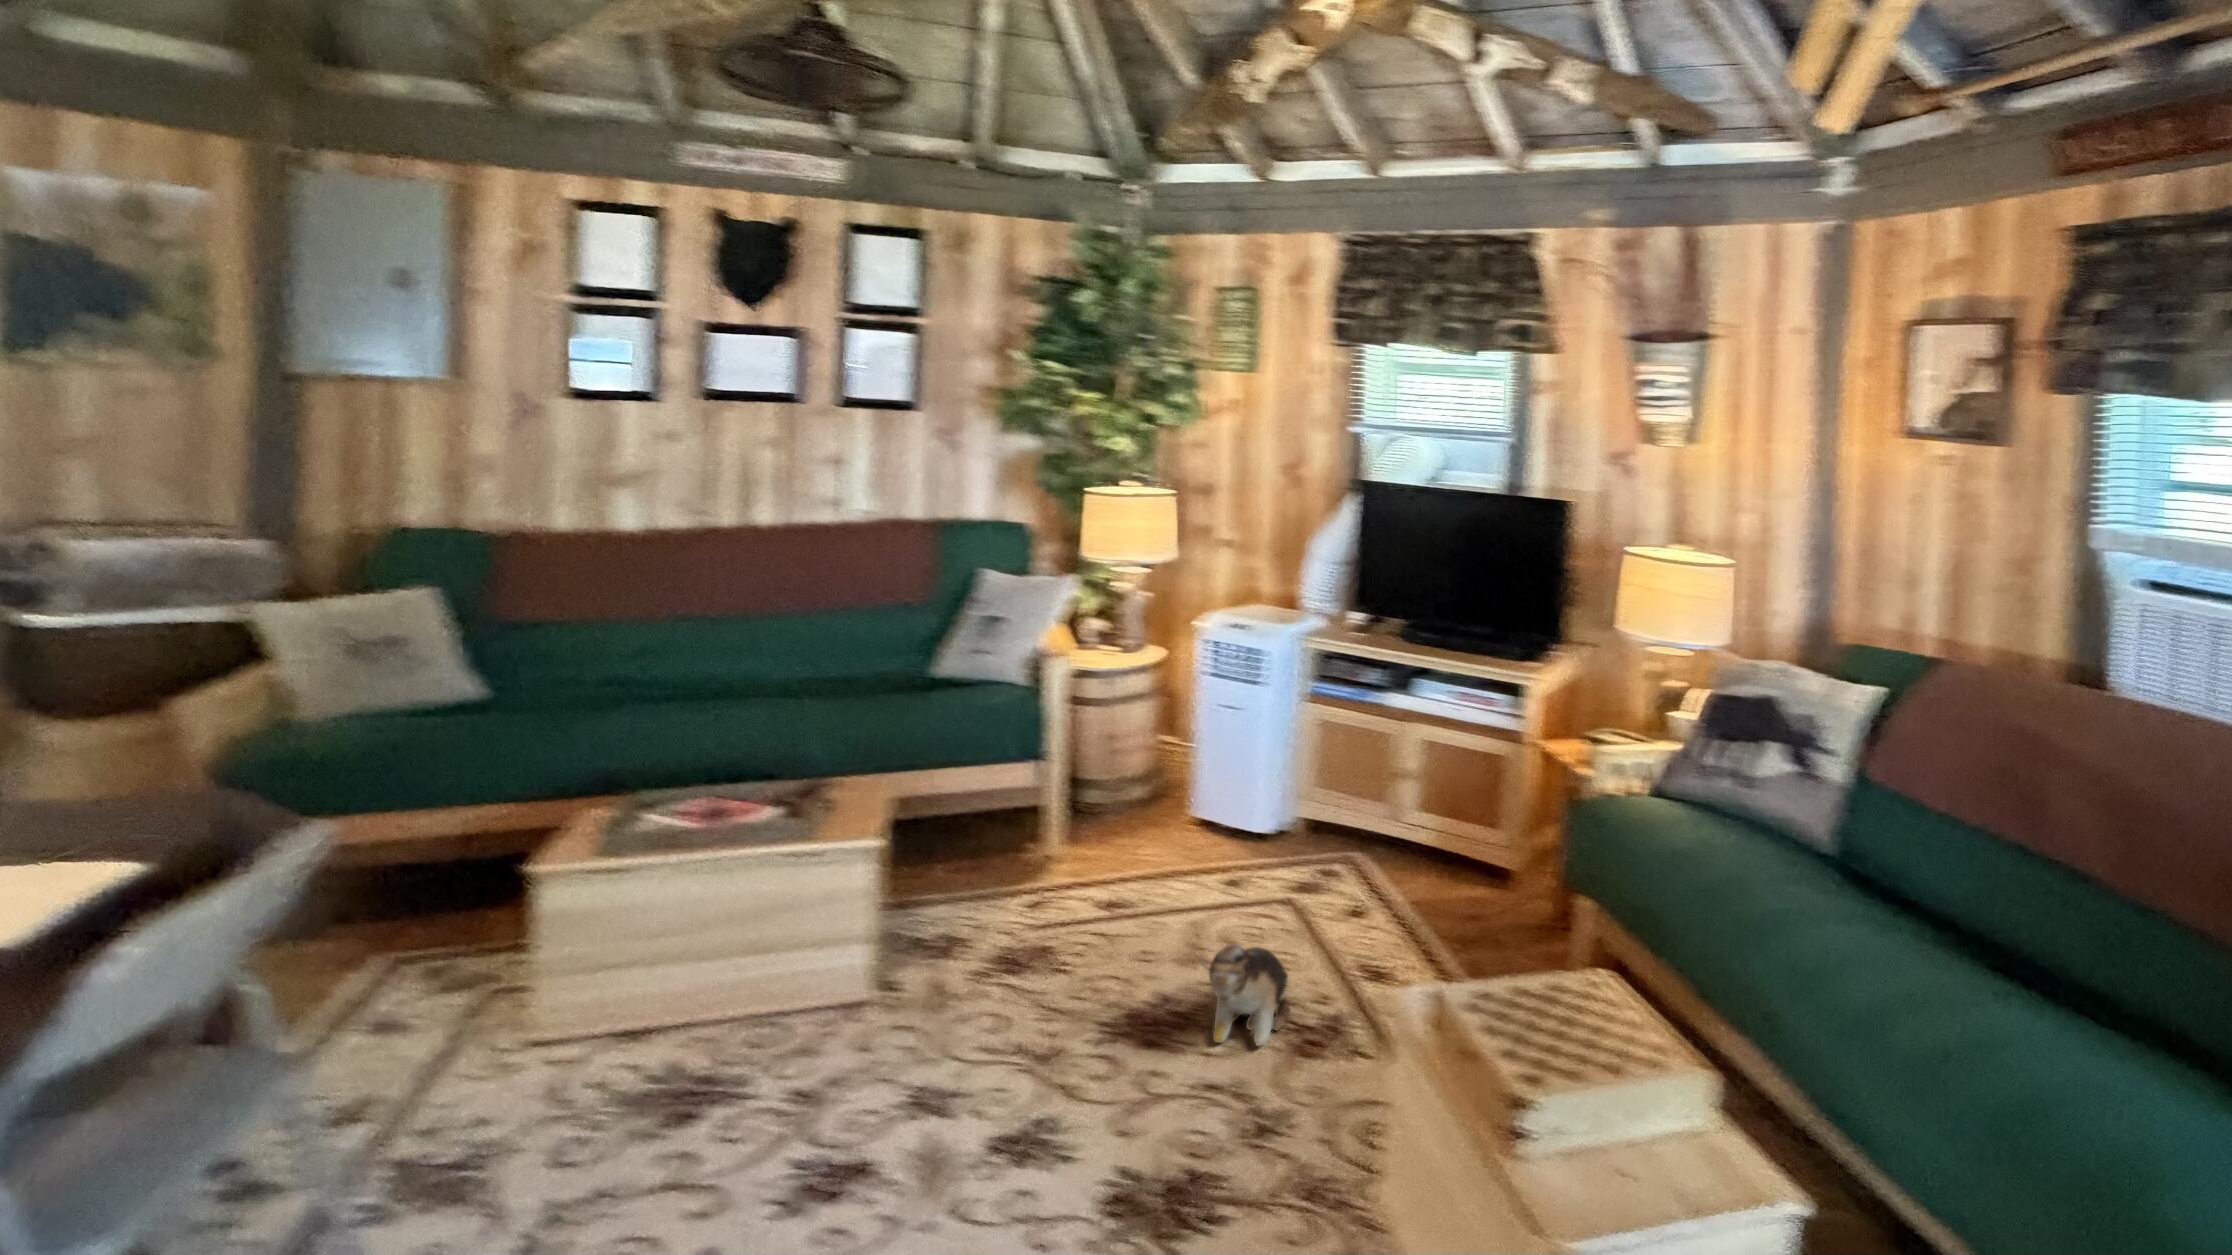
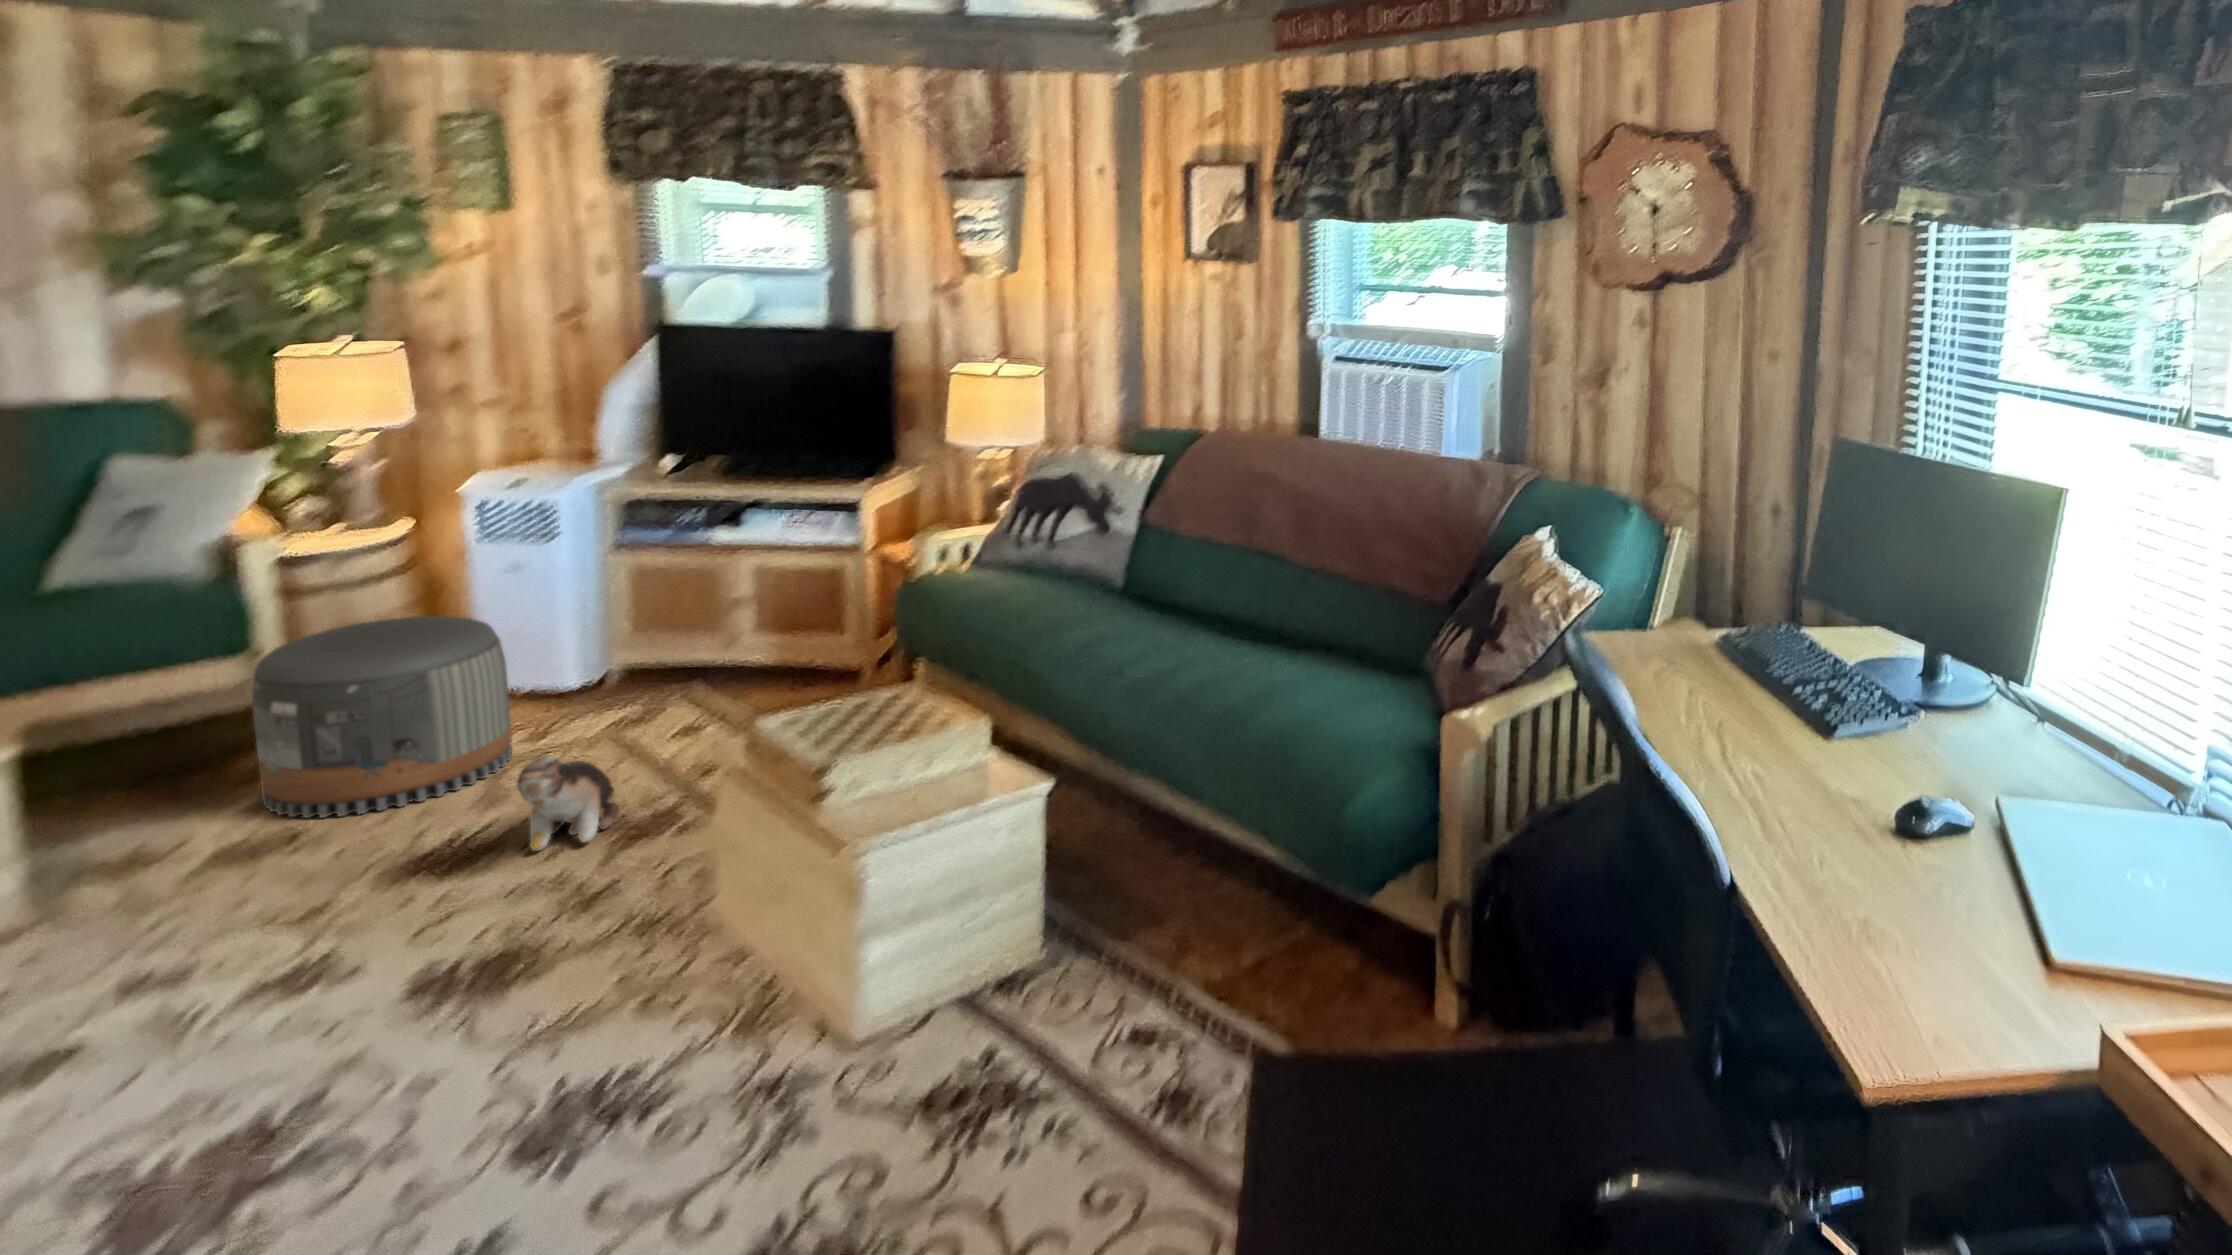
pouf: none [1031,747,1215,945] -> present [252,616,513,818]

